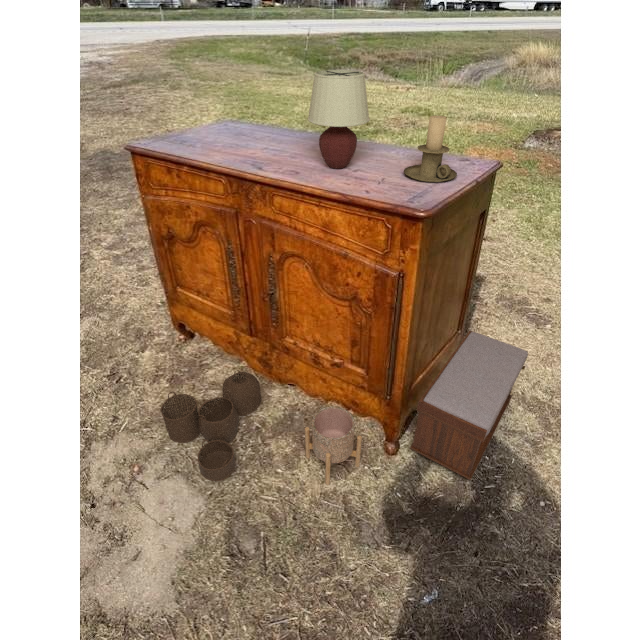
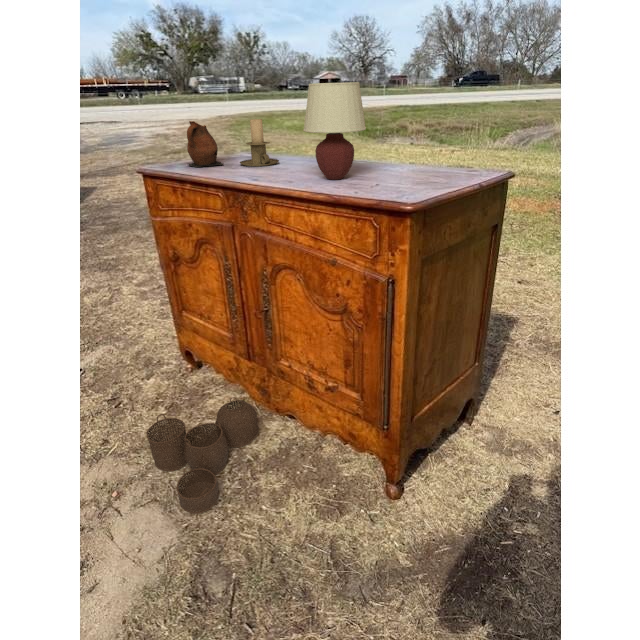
ceramic pitcher: none [173,95,213,144] -> present [187,121,223,167]
candle holder: present [404,116,457,182] -> present [240,119,279,167]
bench: present [410,331,528,480] -> none [414,364,556,534]
planter: present [305,407,362,485] -> none [294,436,356,527]

